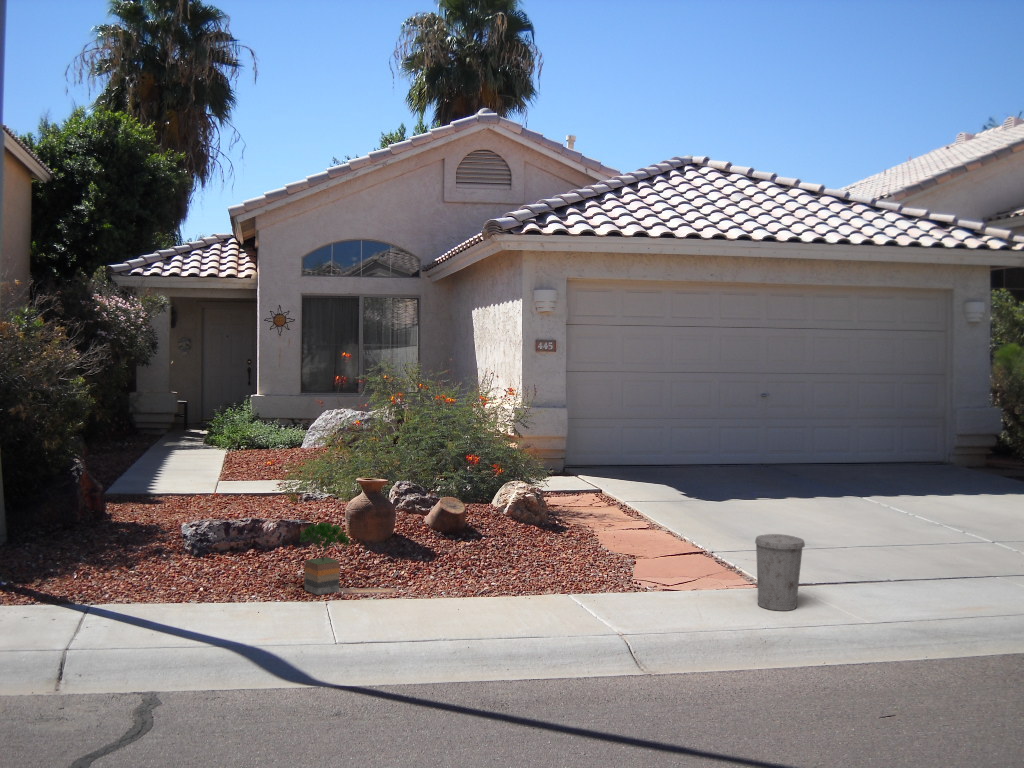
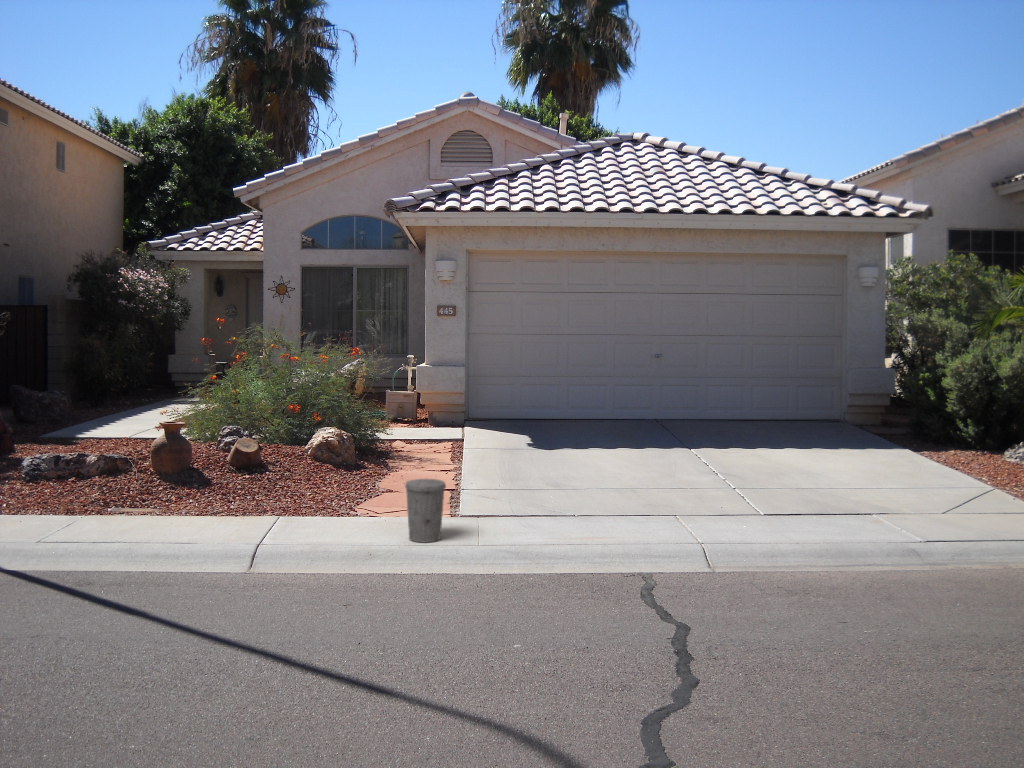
potted tree: present [300,523,350,595] -> none [70,457,111,513]

